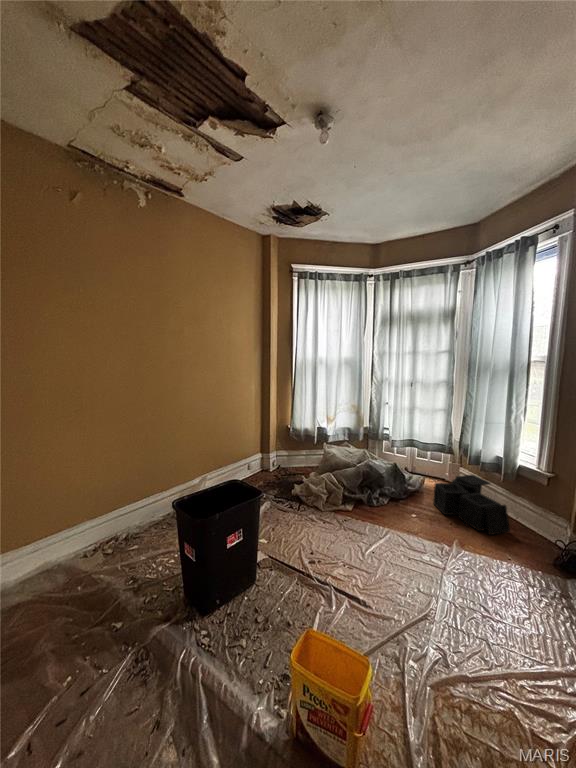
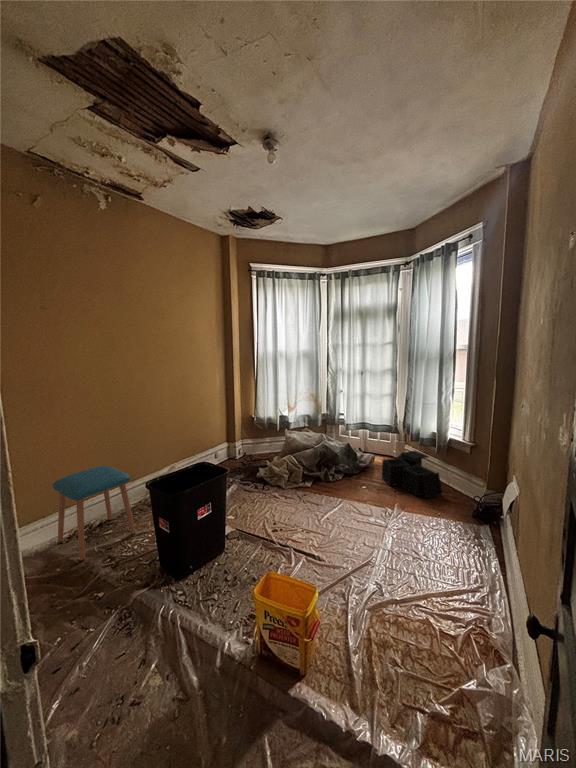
stool: none [80,475,162,579] -> present [52,466,136,561]

